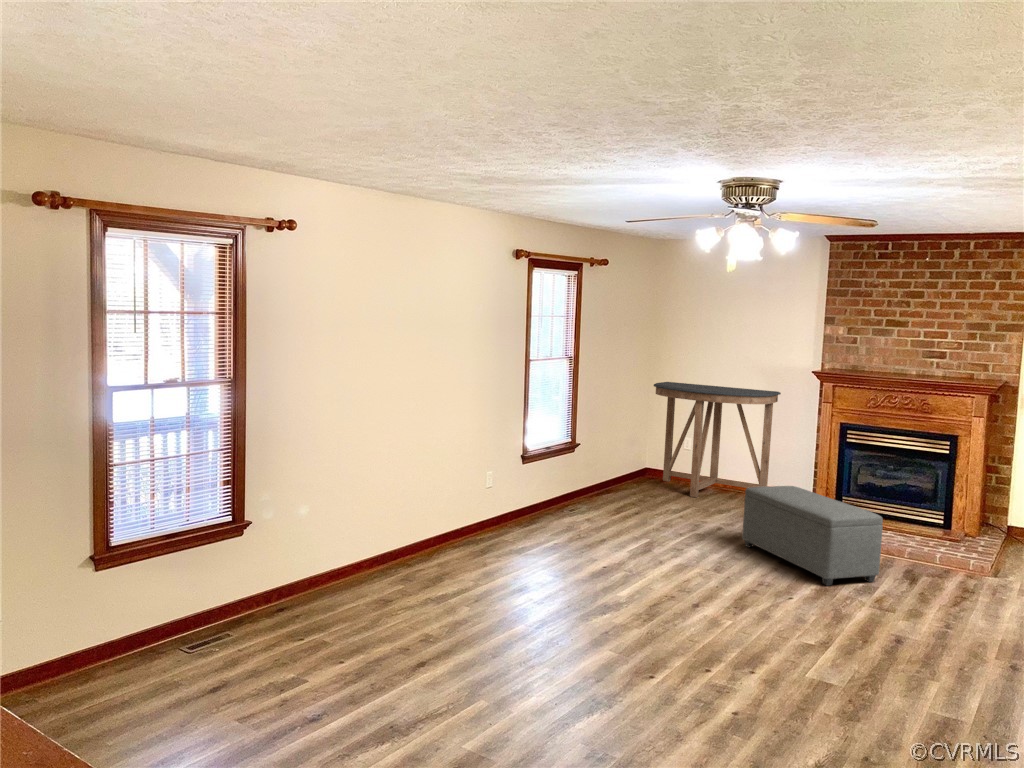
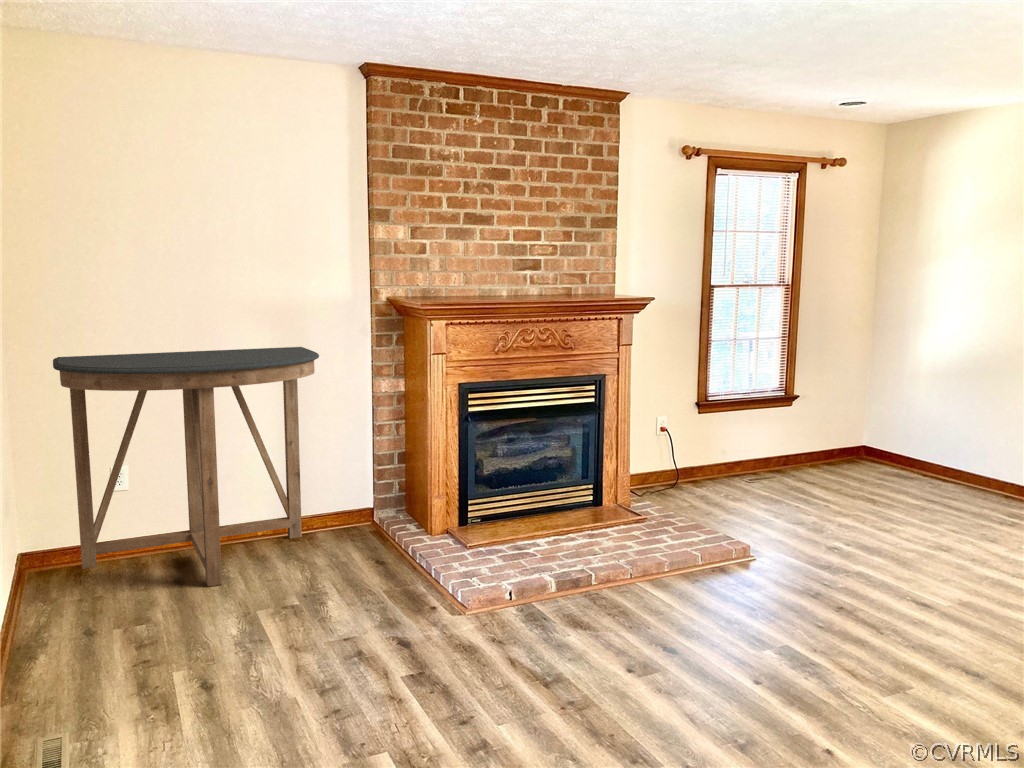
ottoman: present [742,486,883,586] -> none [523,515,788,679]

